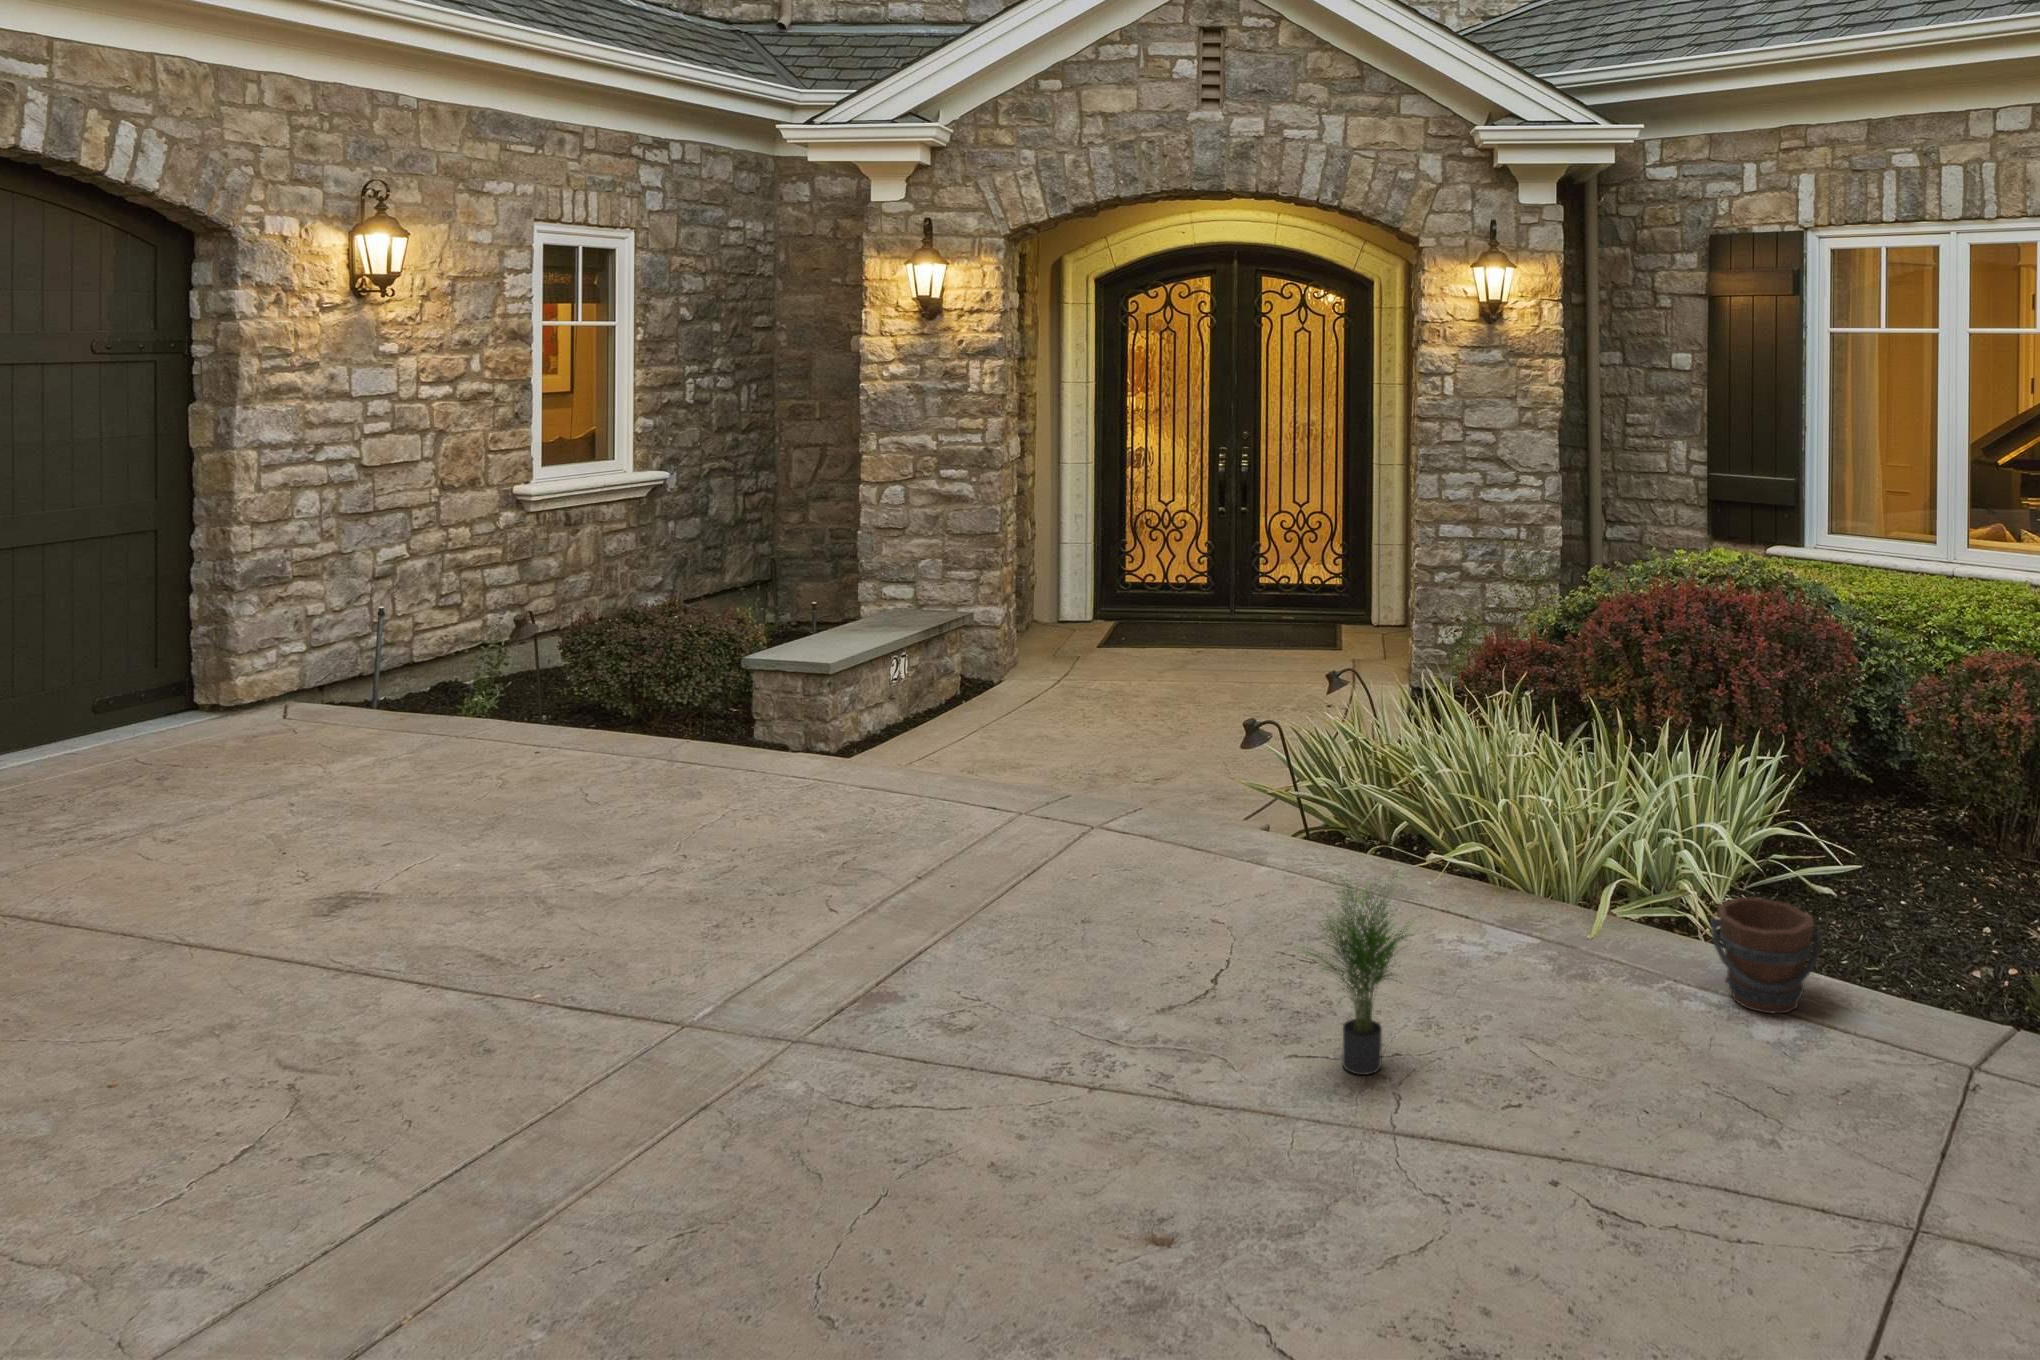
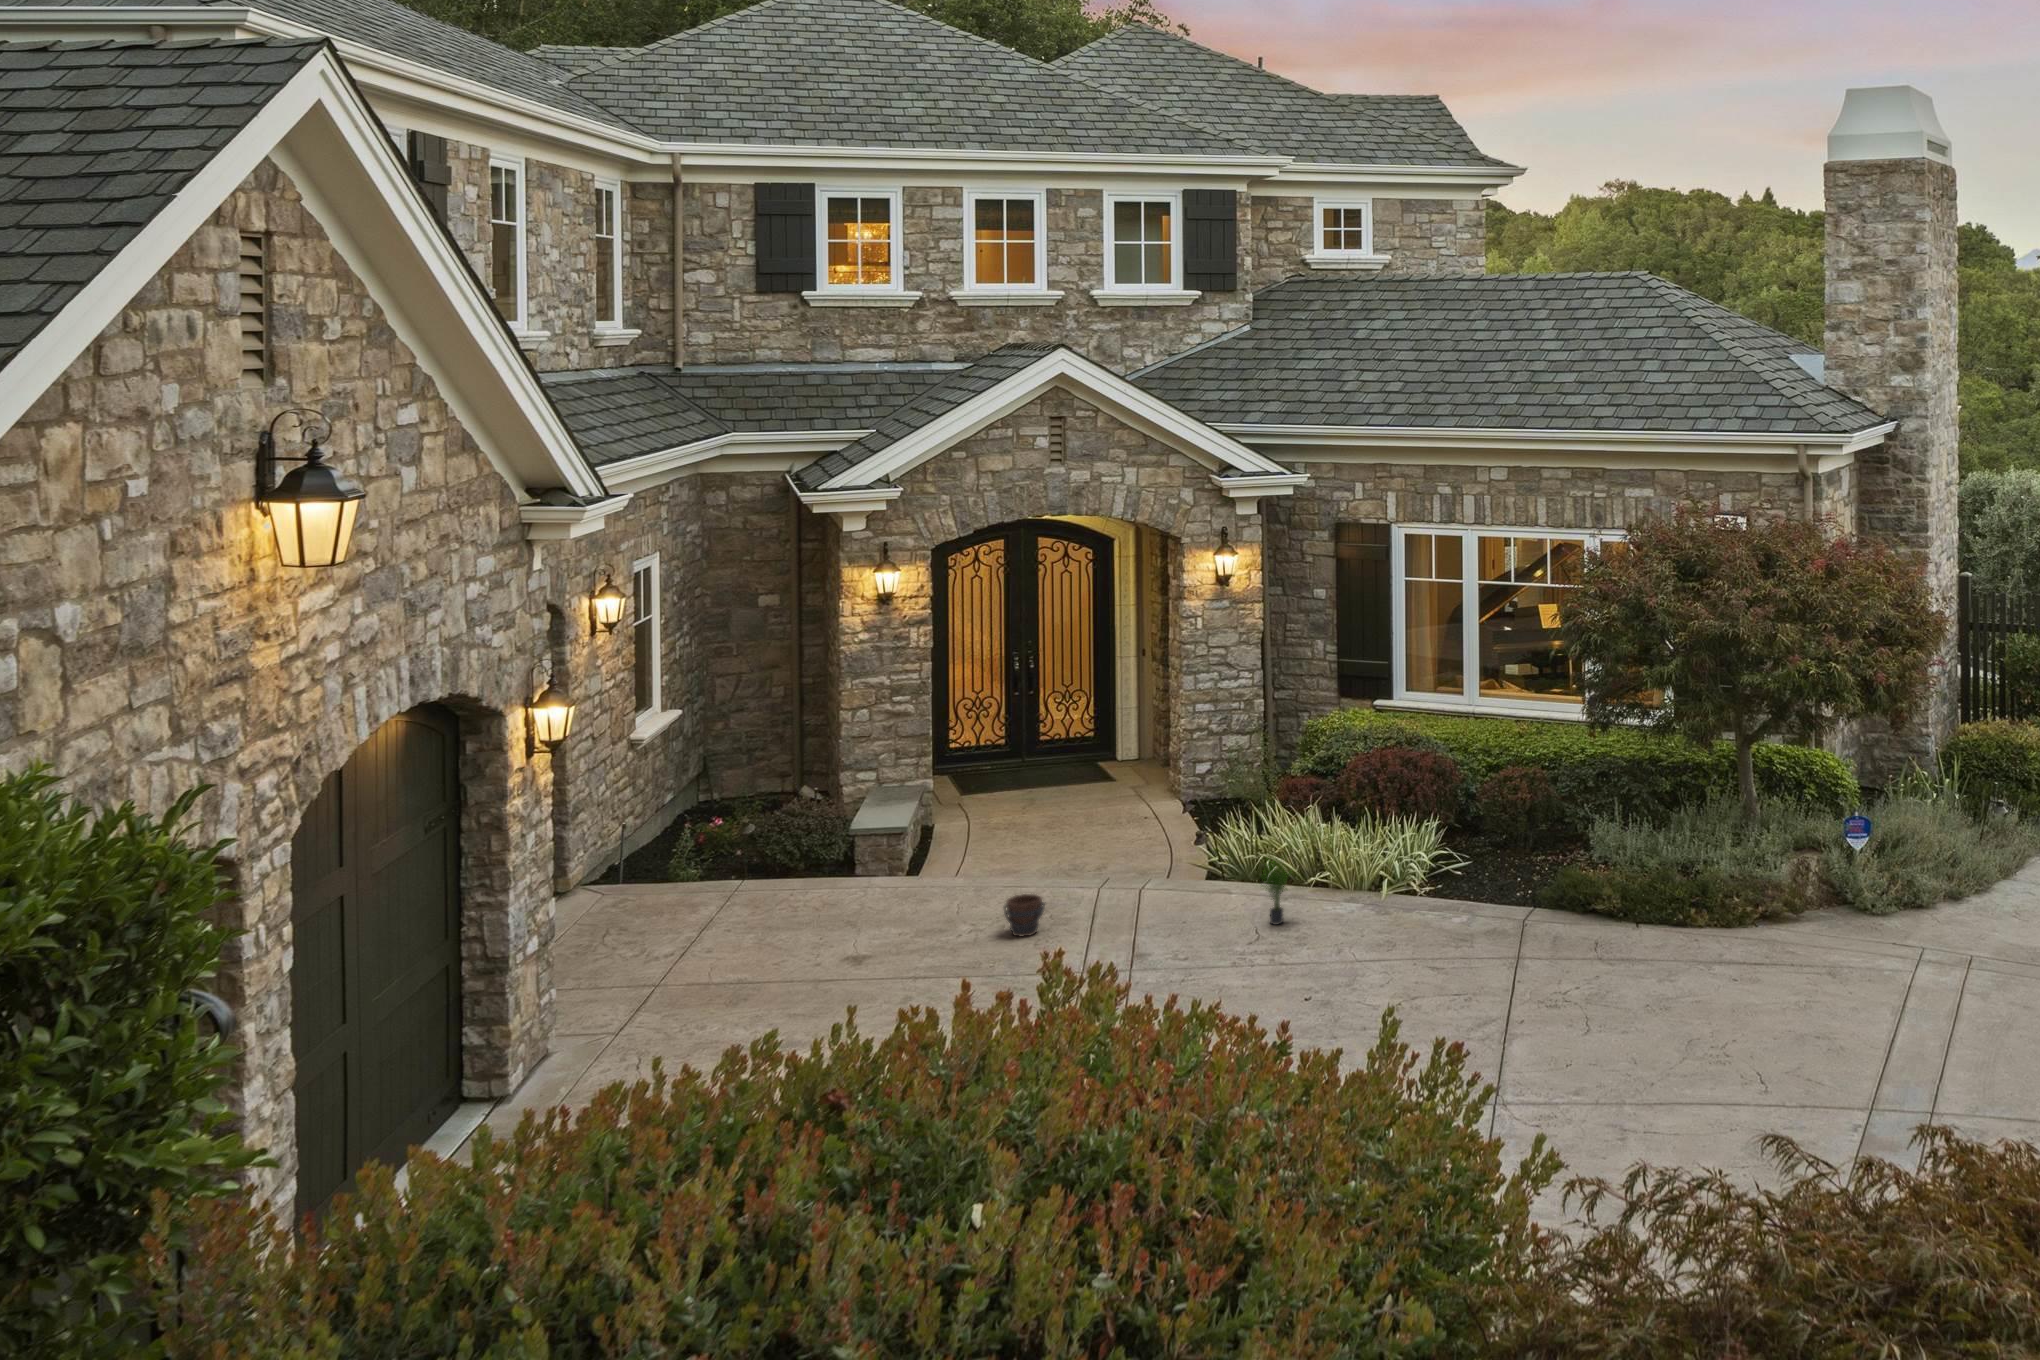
bucket: present [1710,898,1821,1013] -> present [1004,894,1045,936]

